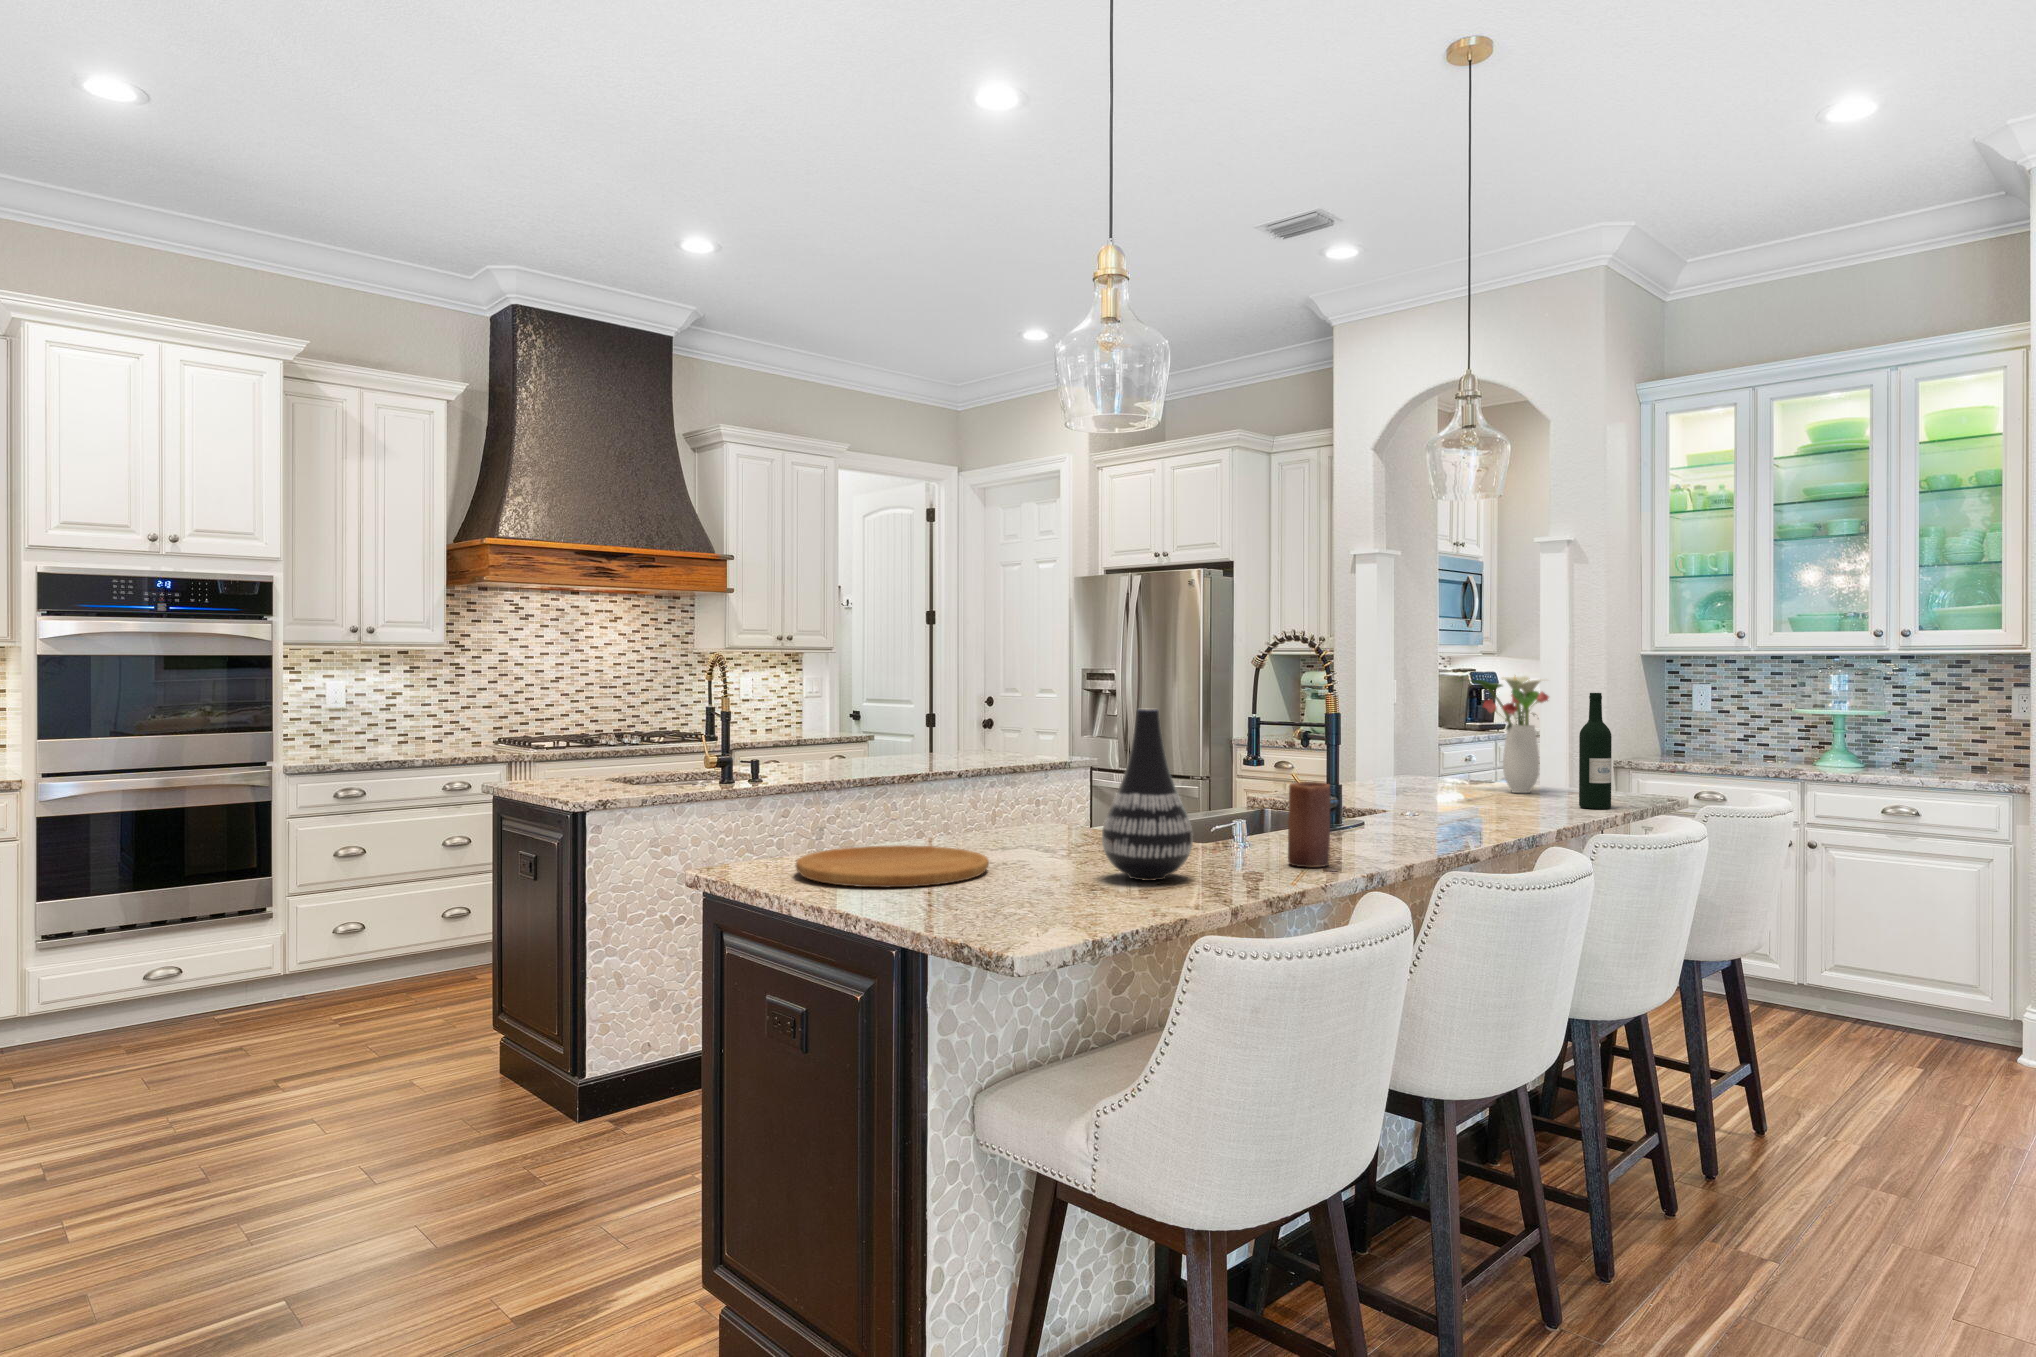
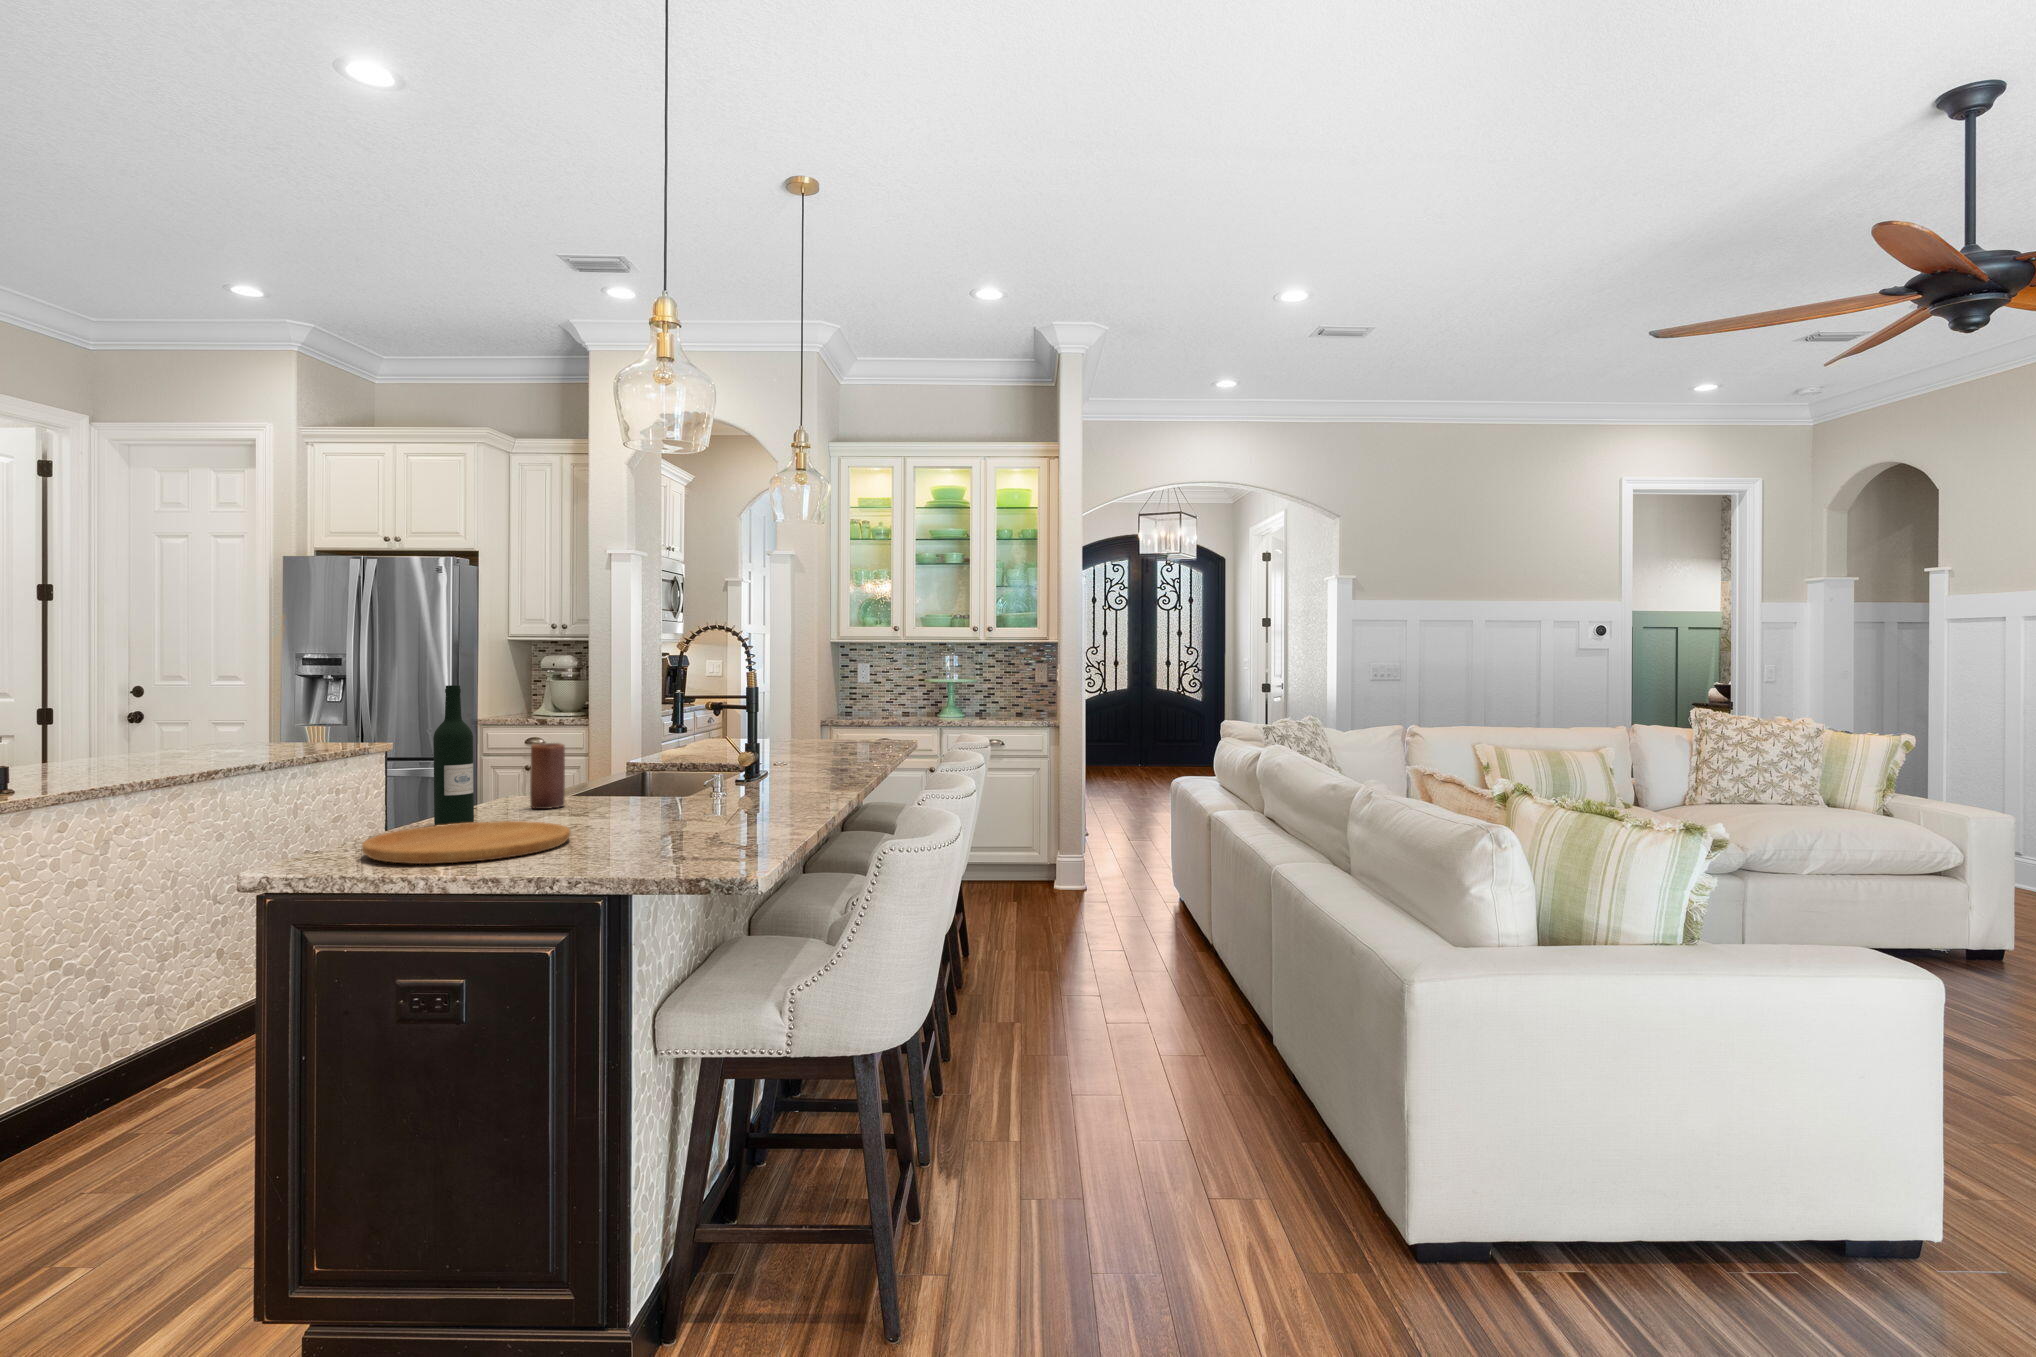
flower arrangement: present [1471,676,1549,793] -> none [758,657,828,746]
wine bottle: present [1579,693,1612,809] -> present [433,685,474,826]
vase: present [1102,709,1193,881] -> none [673,684,750,825]
candle: present [1288,782,1330,867] -> present [530,743,565,809]

